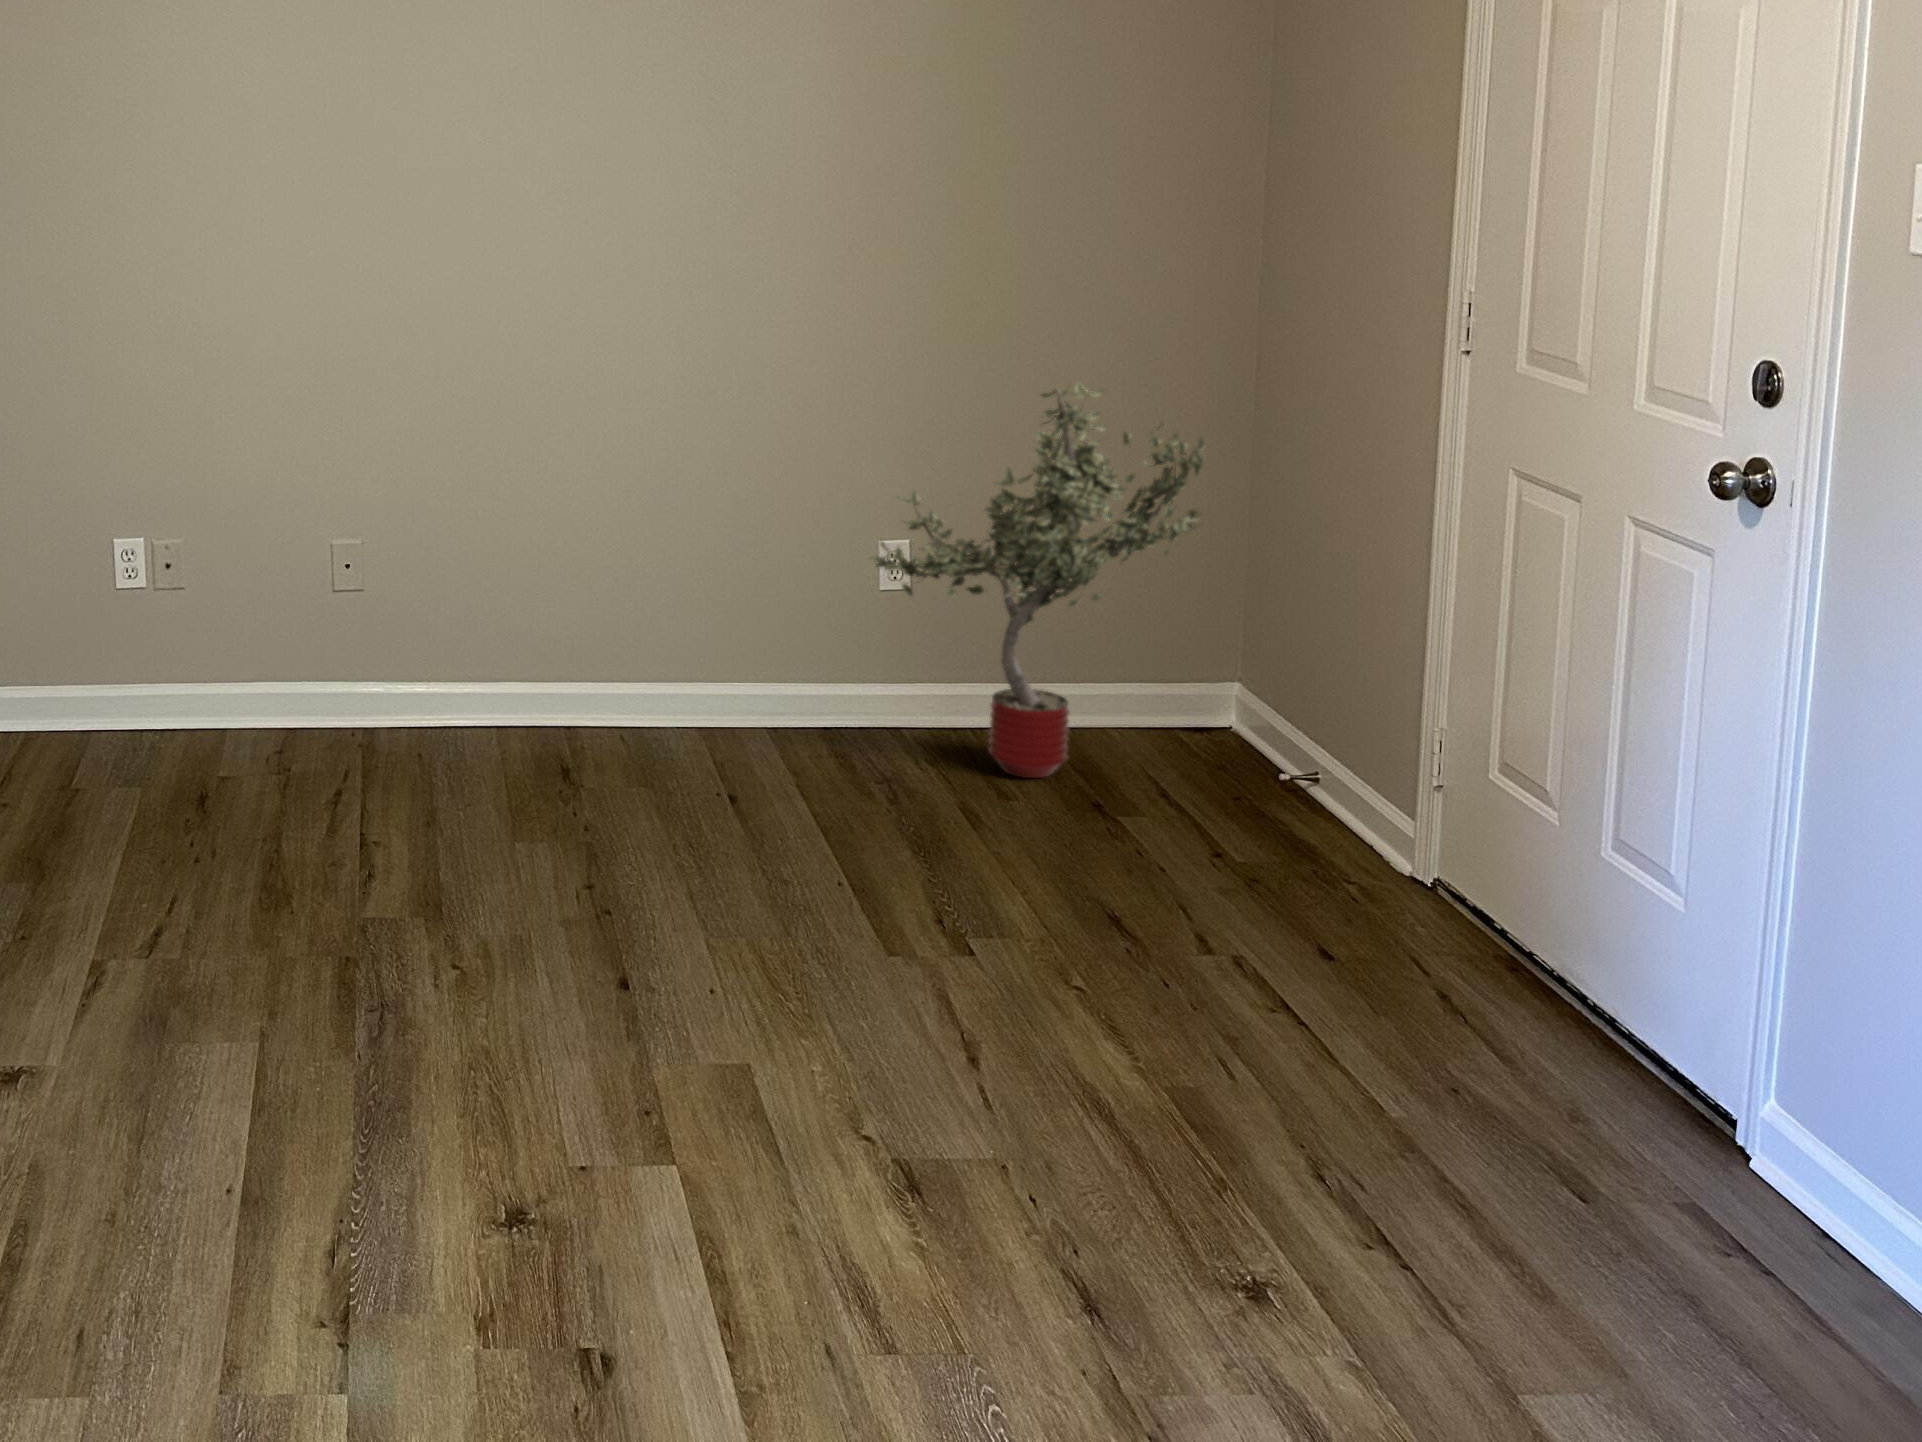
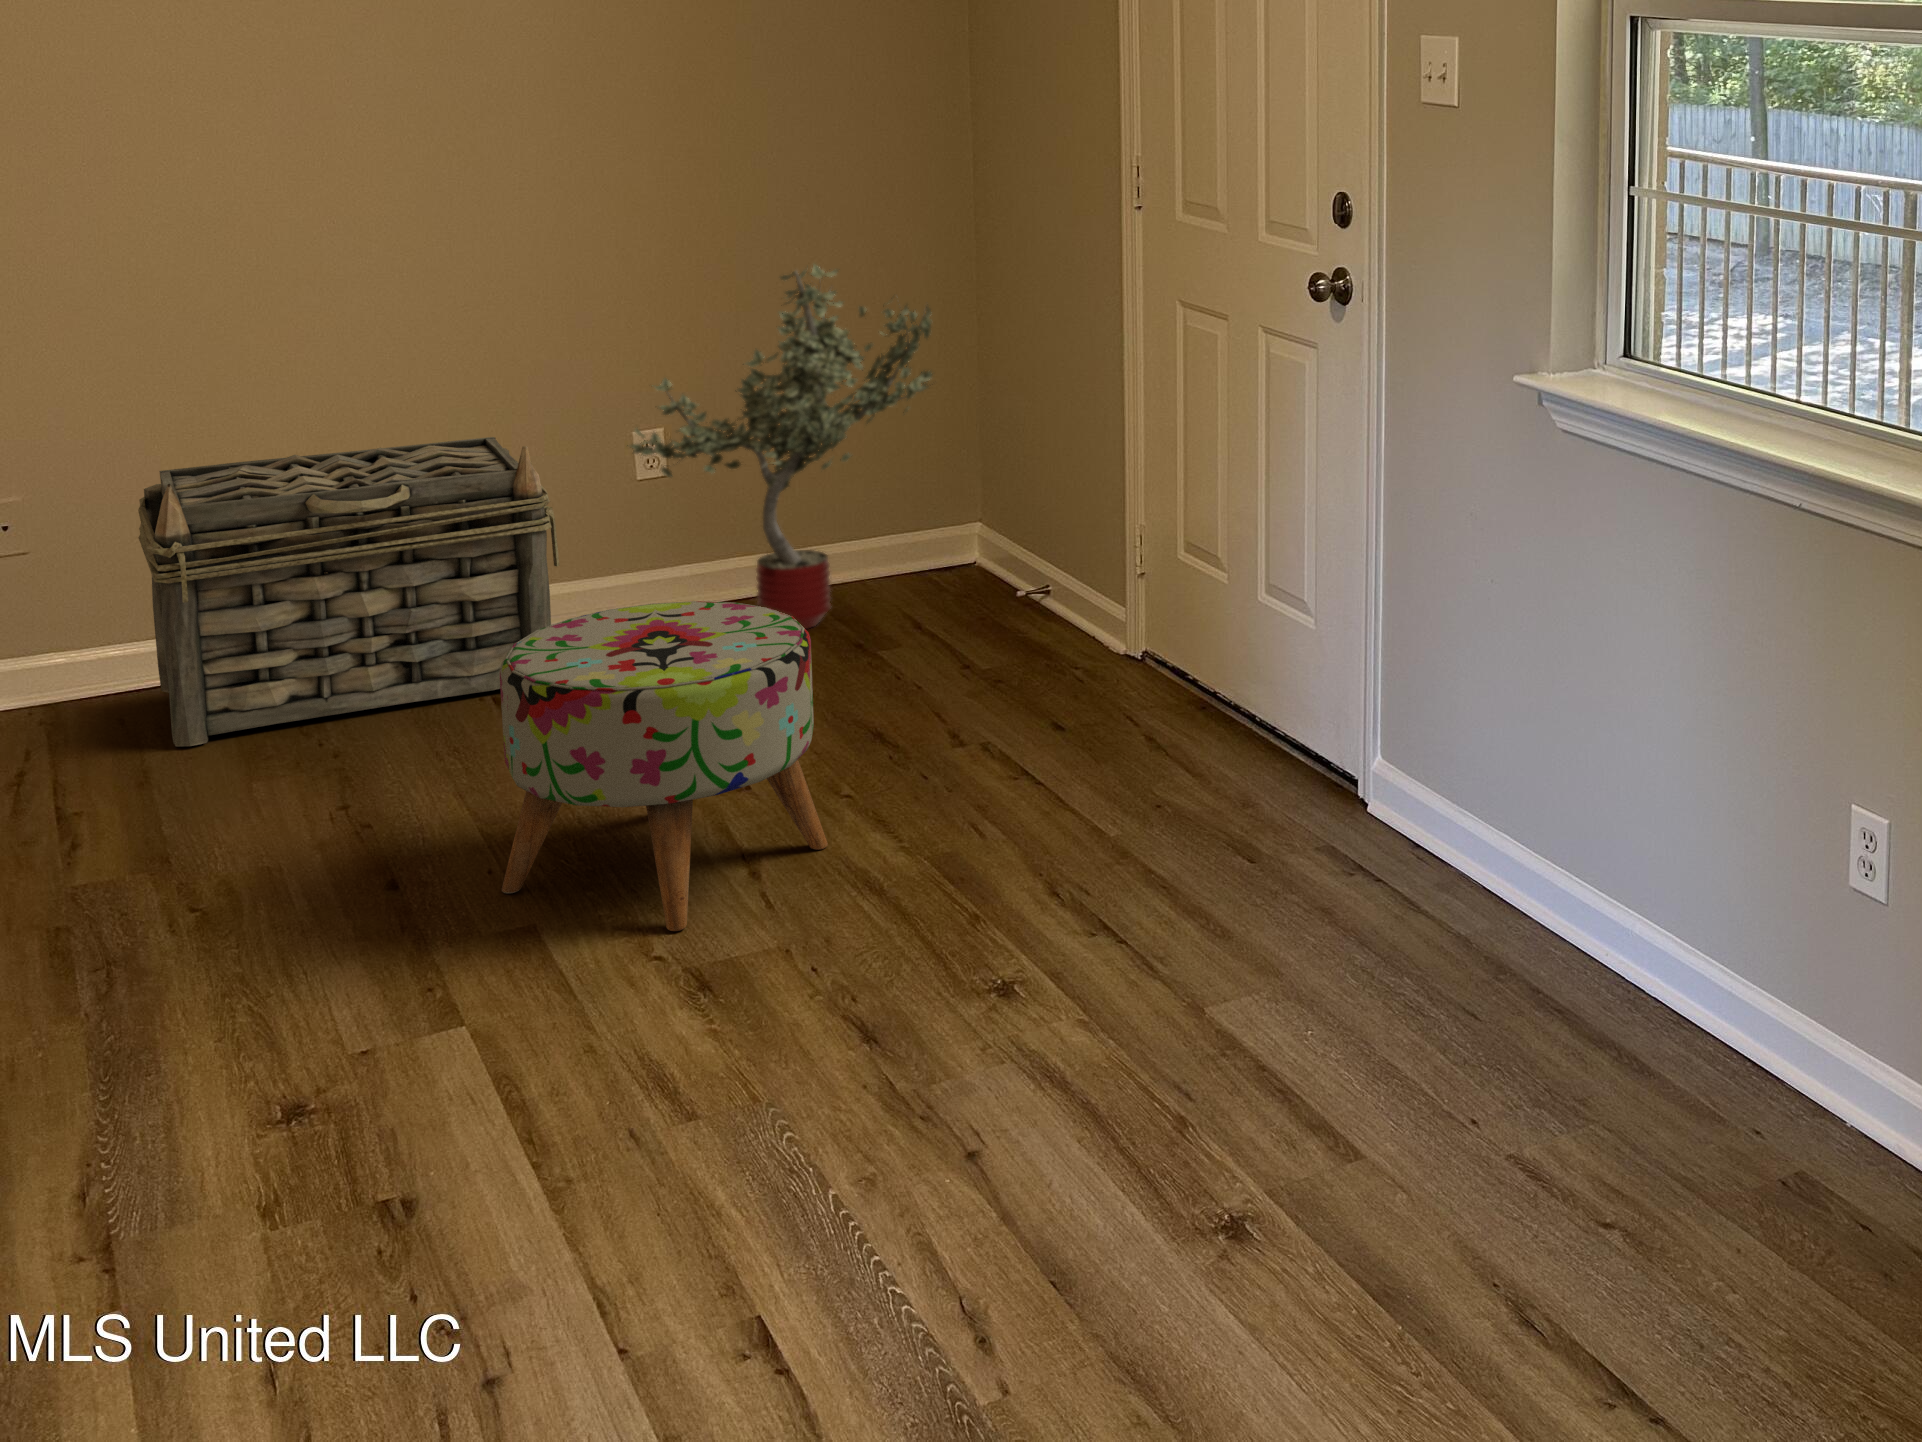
basket: none [442,532,797,799] -> present [138,437,559,746]
ottoman: none [718,744,1052,1113] -> present [499,601,828,931]

